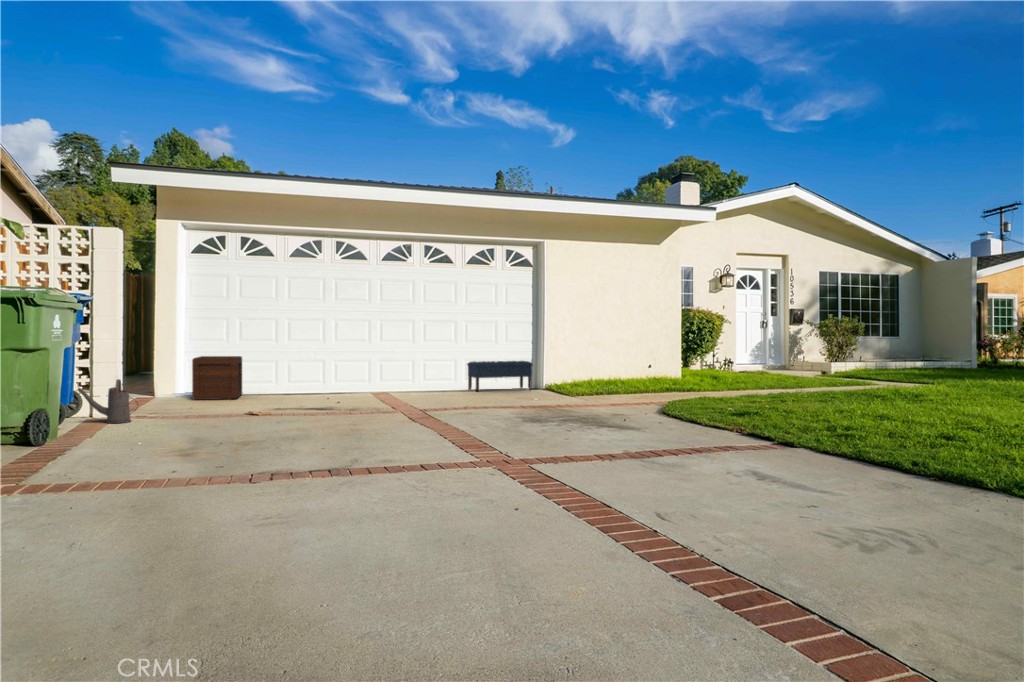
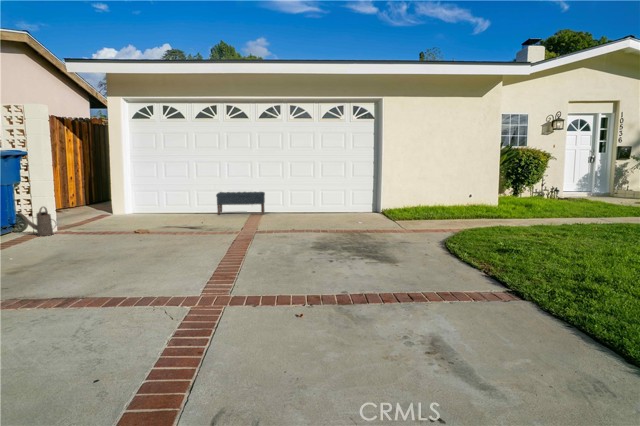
wooden crate: present [192,356,242,400] -> none [127,187,168,217]
bench: present [467,361,533,392] -> present [216,192,265,215]

